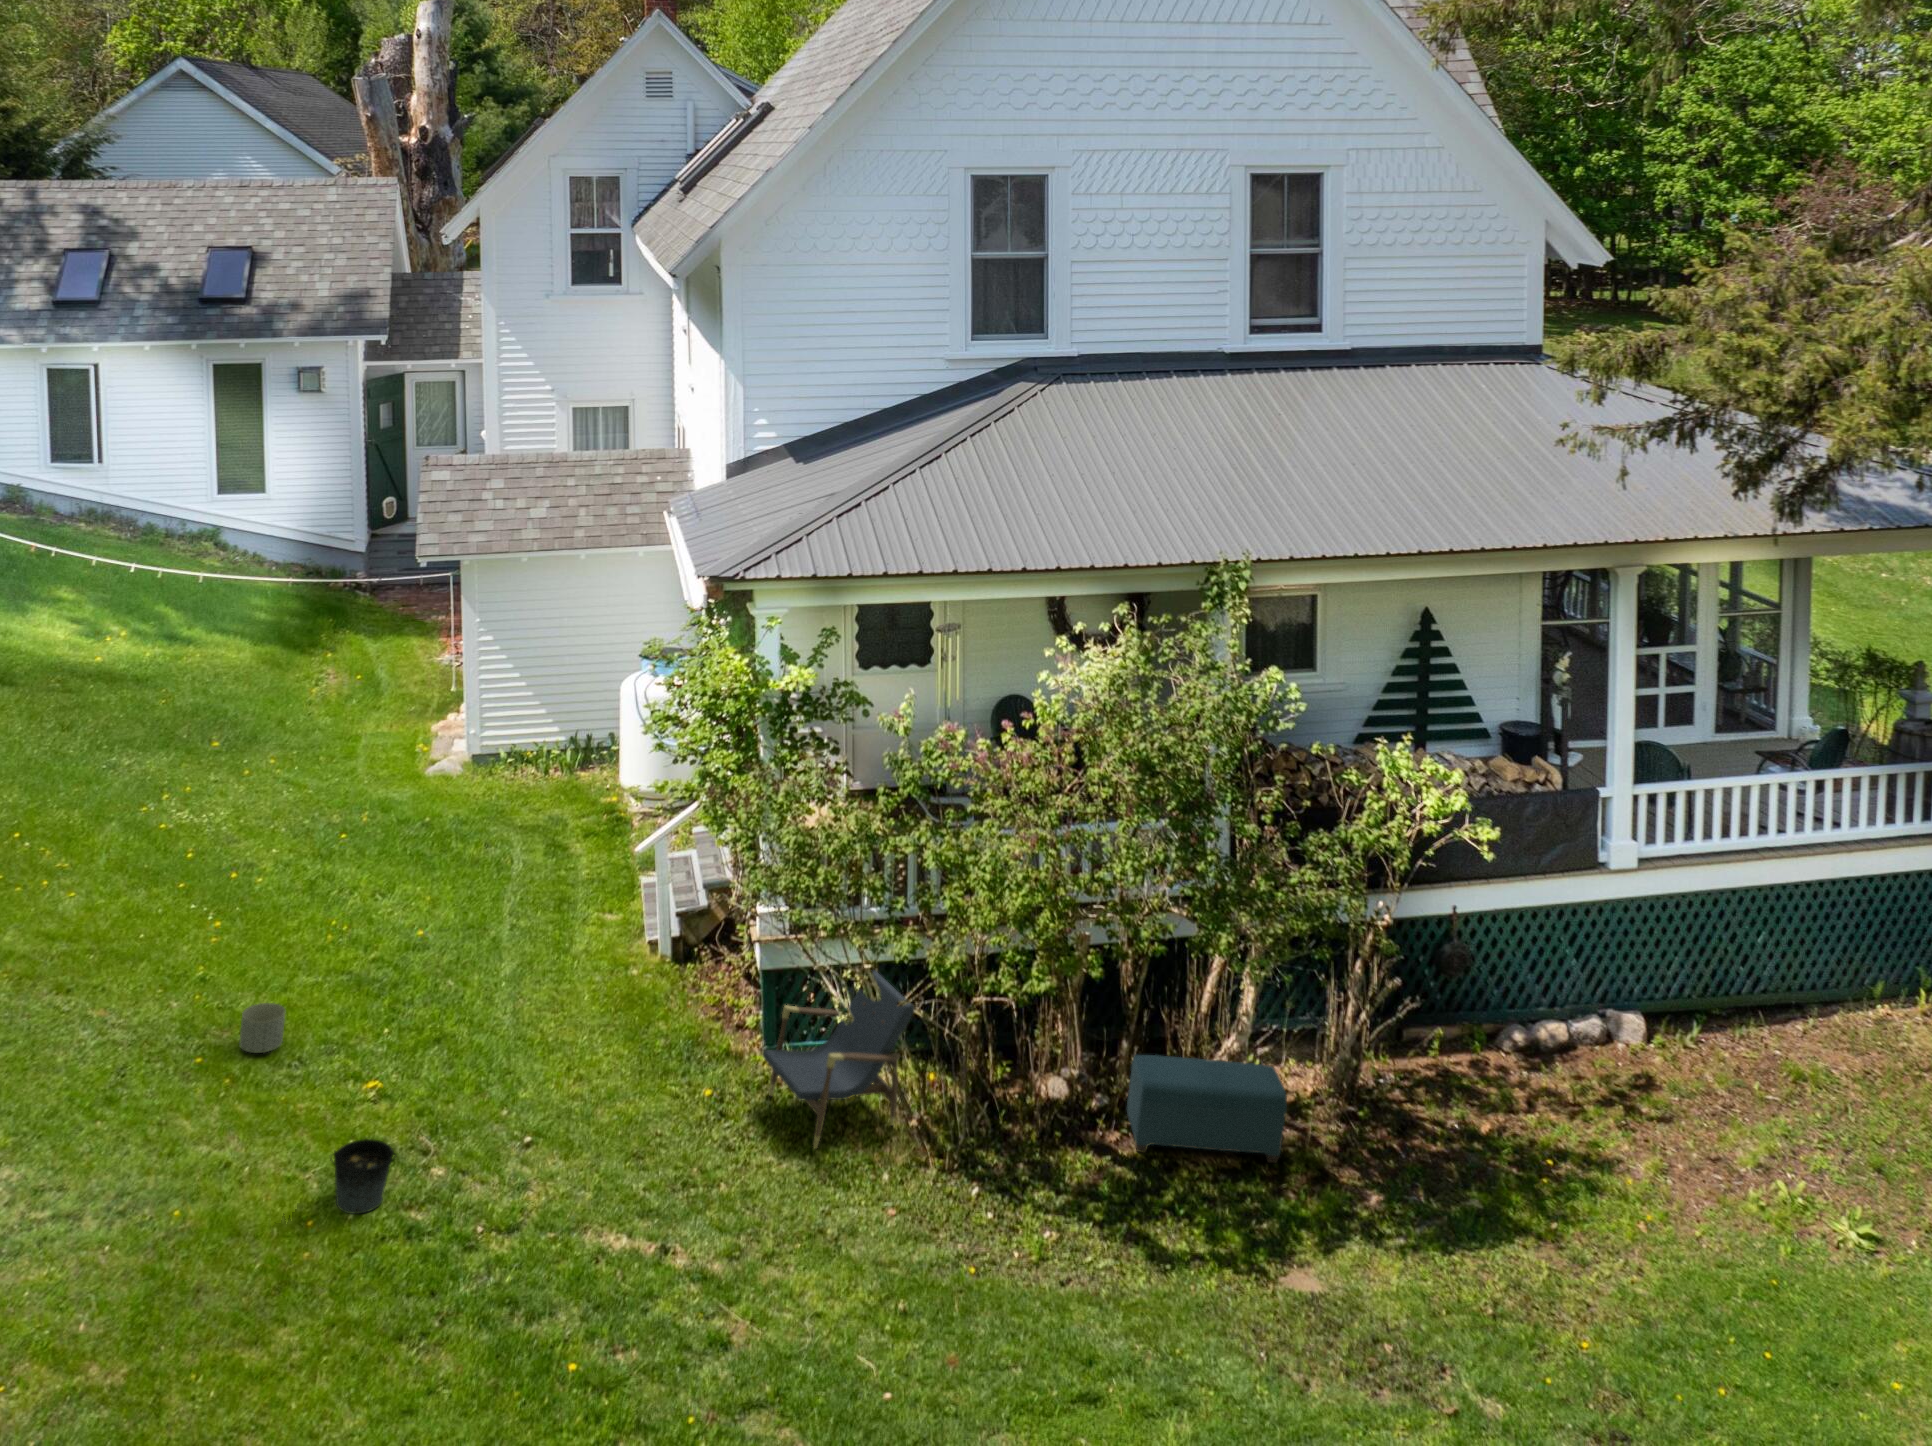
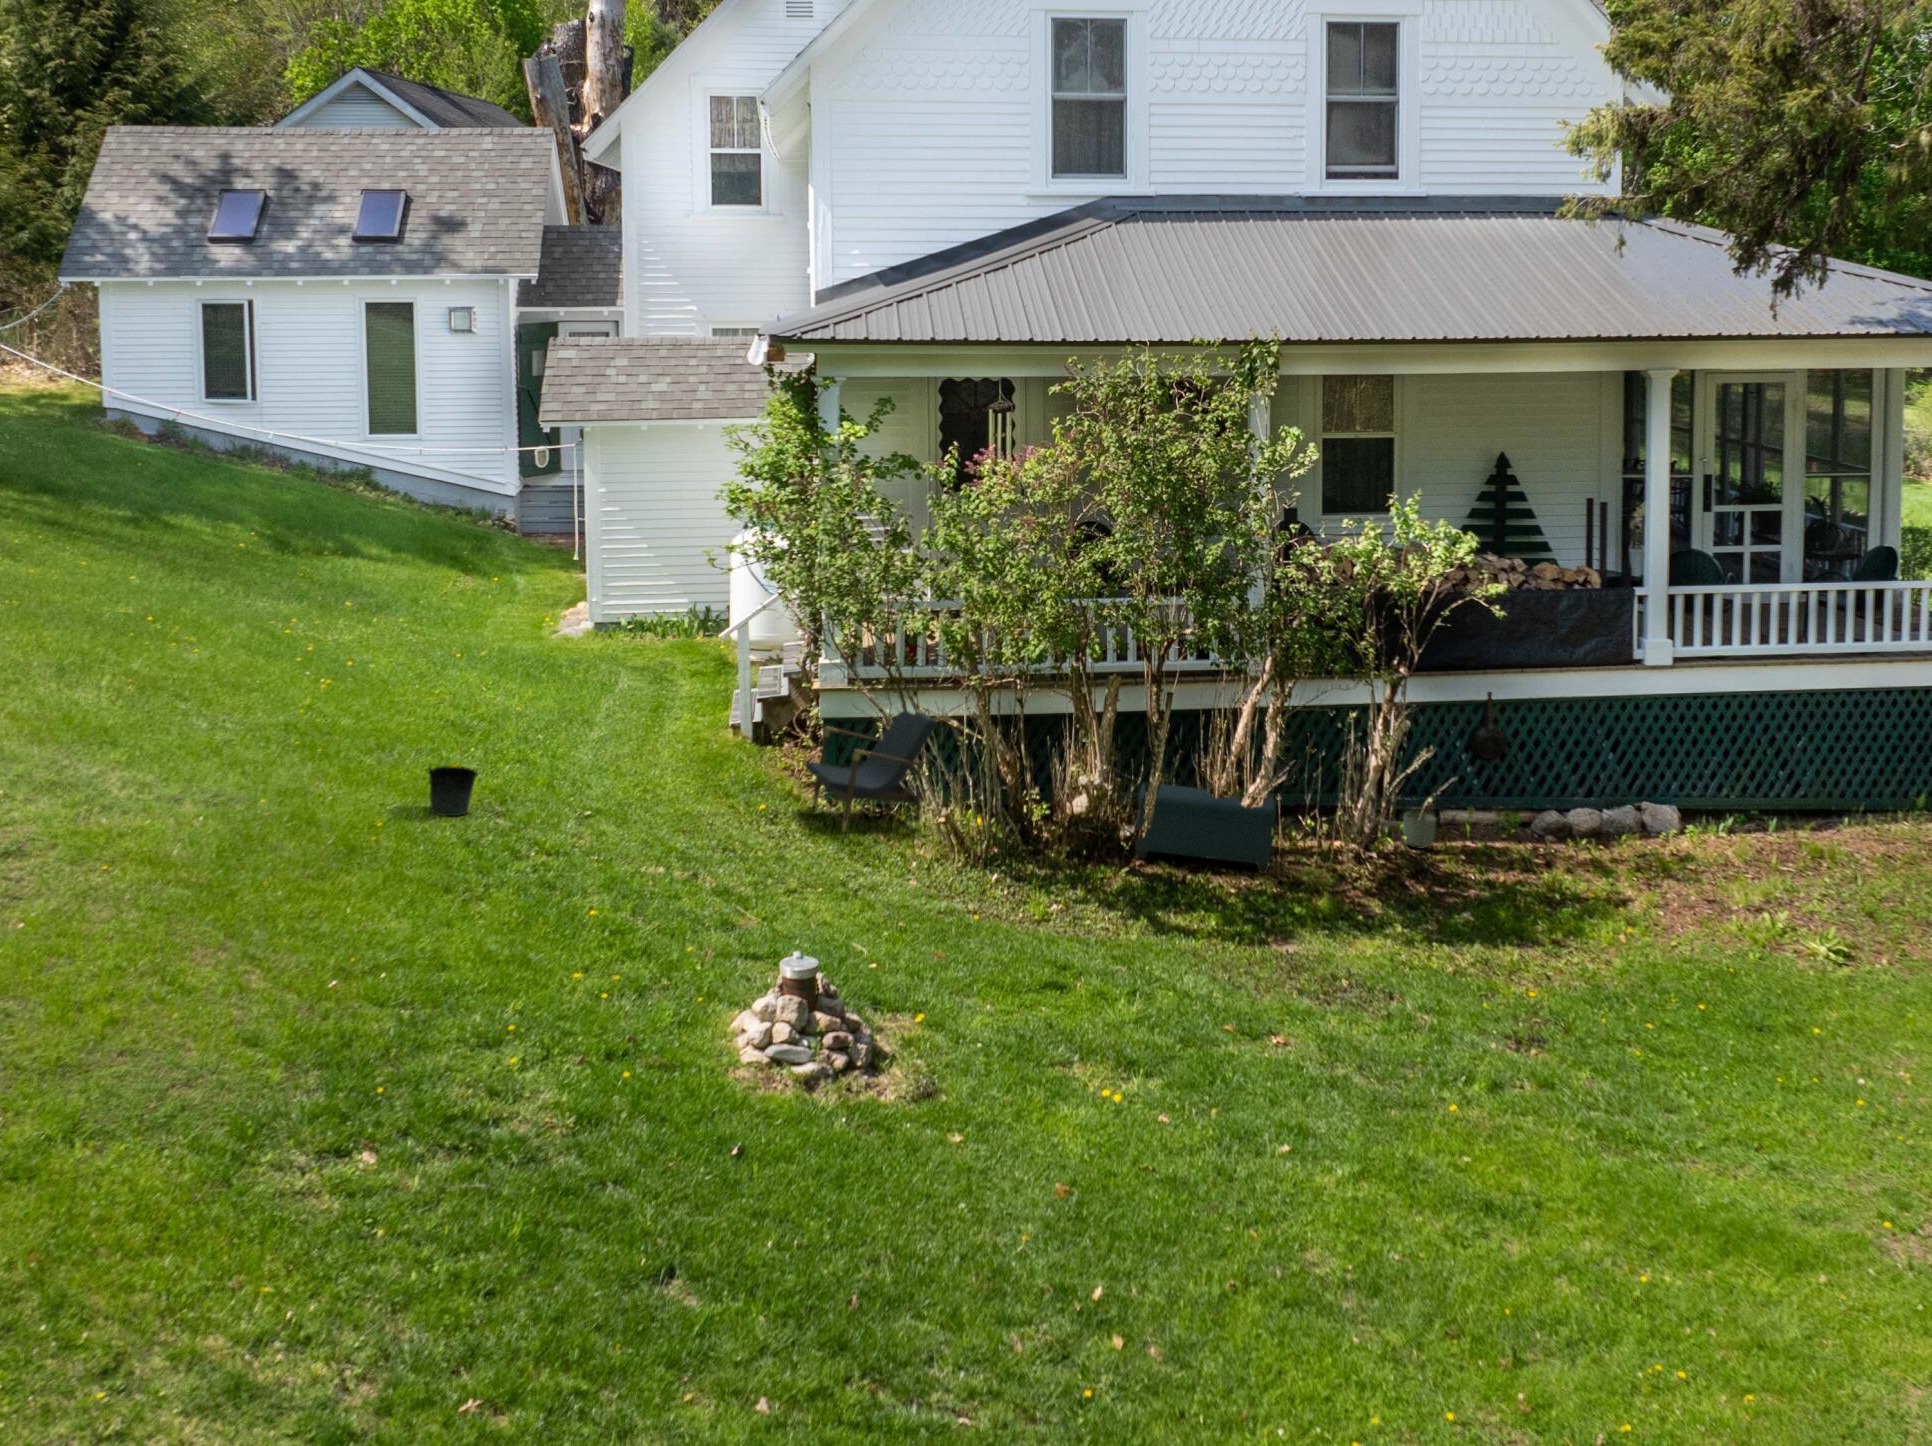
planter: present [239,1003,285,1053] -> present [1403,812,1436,849]

